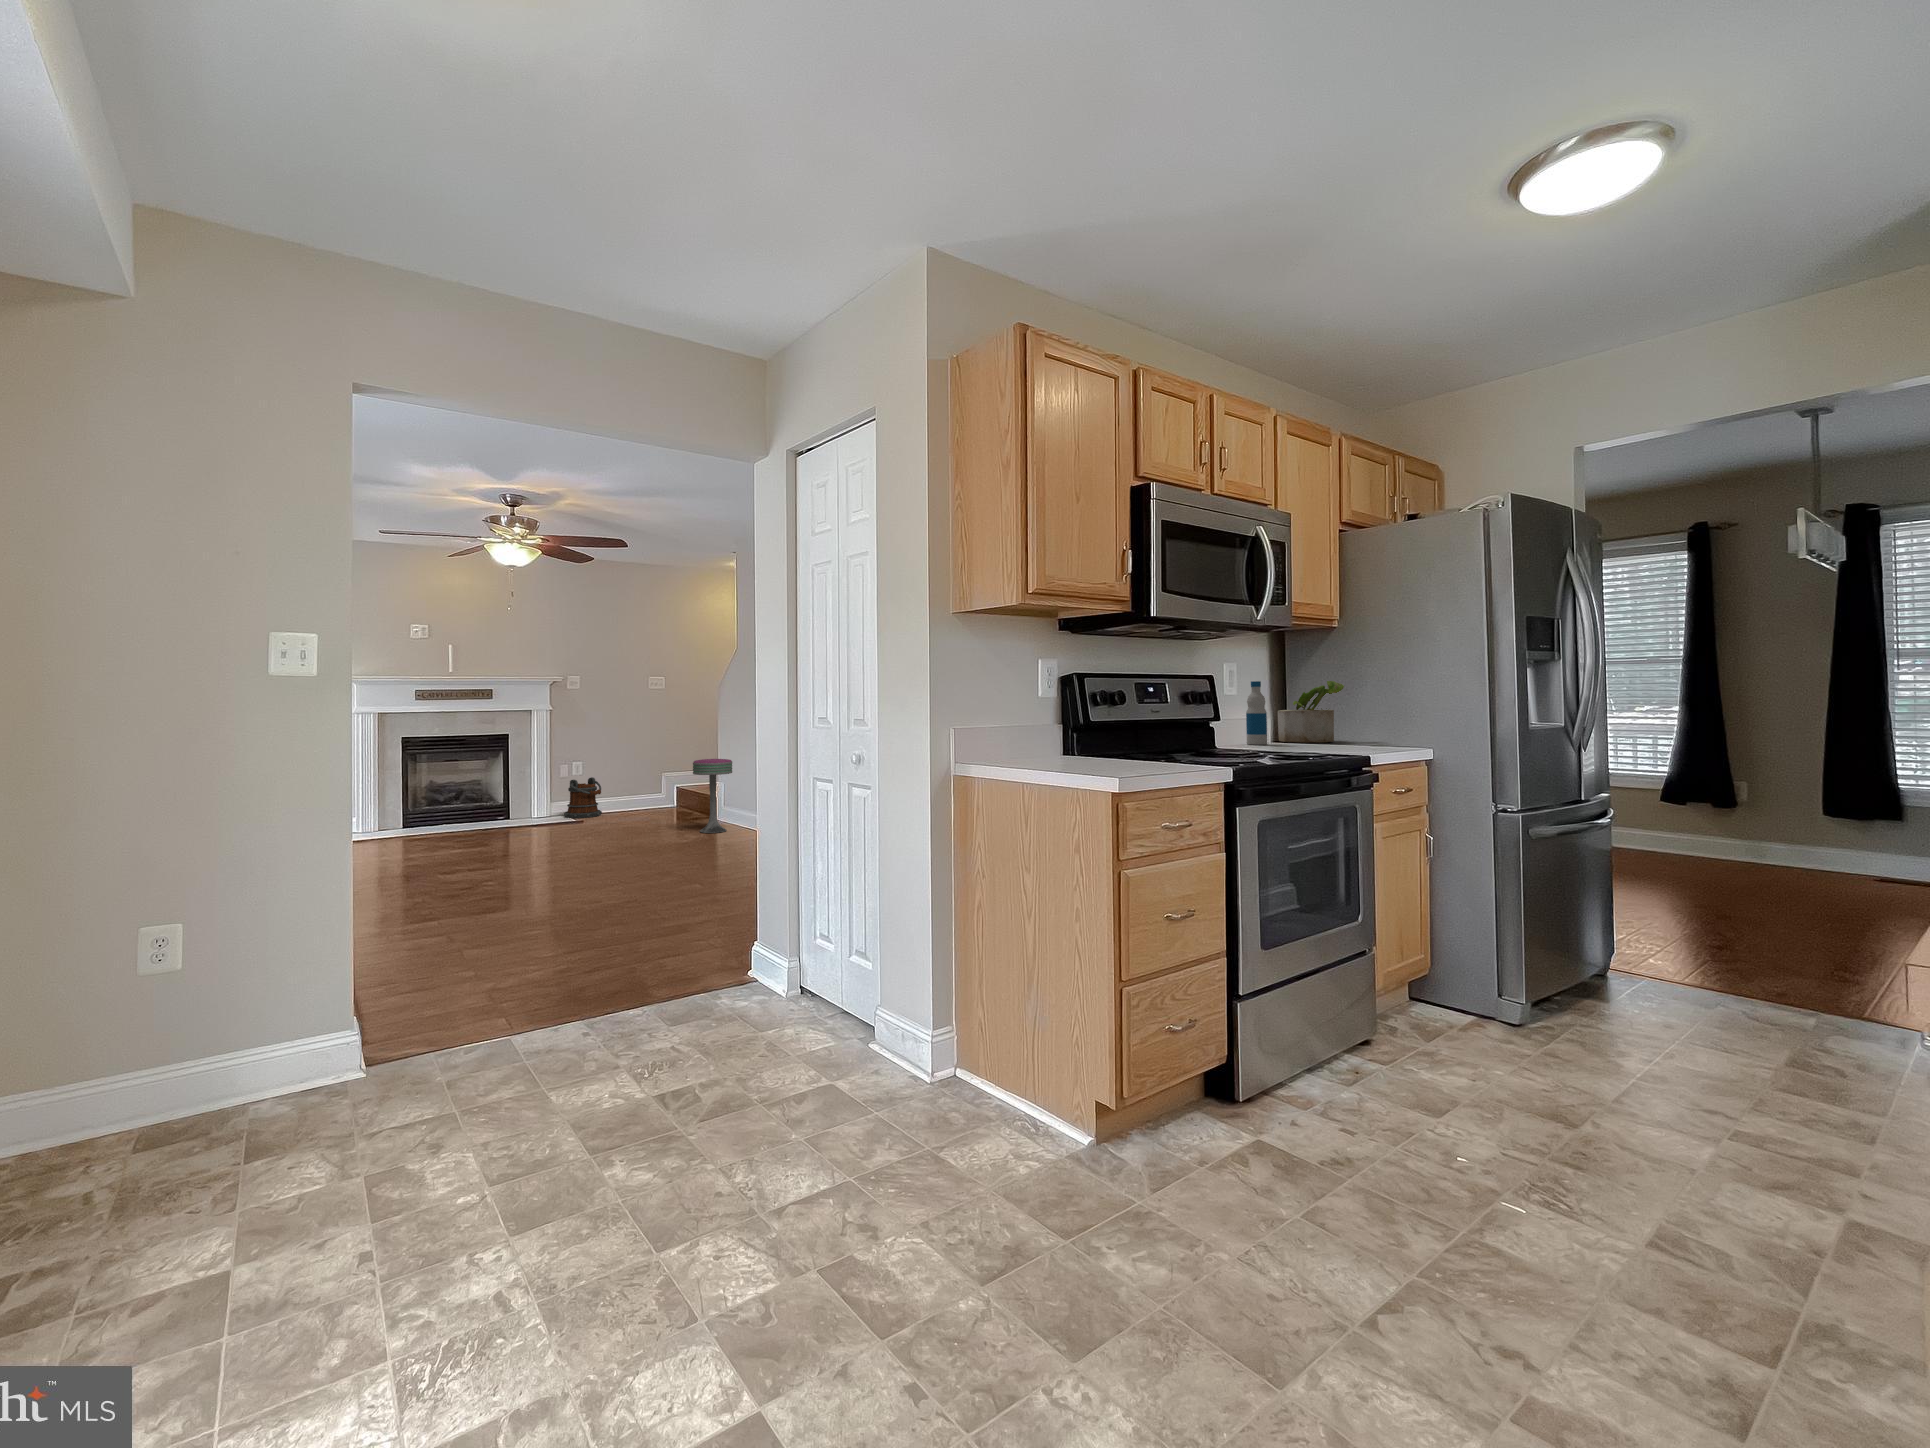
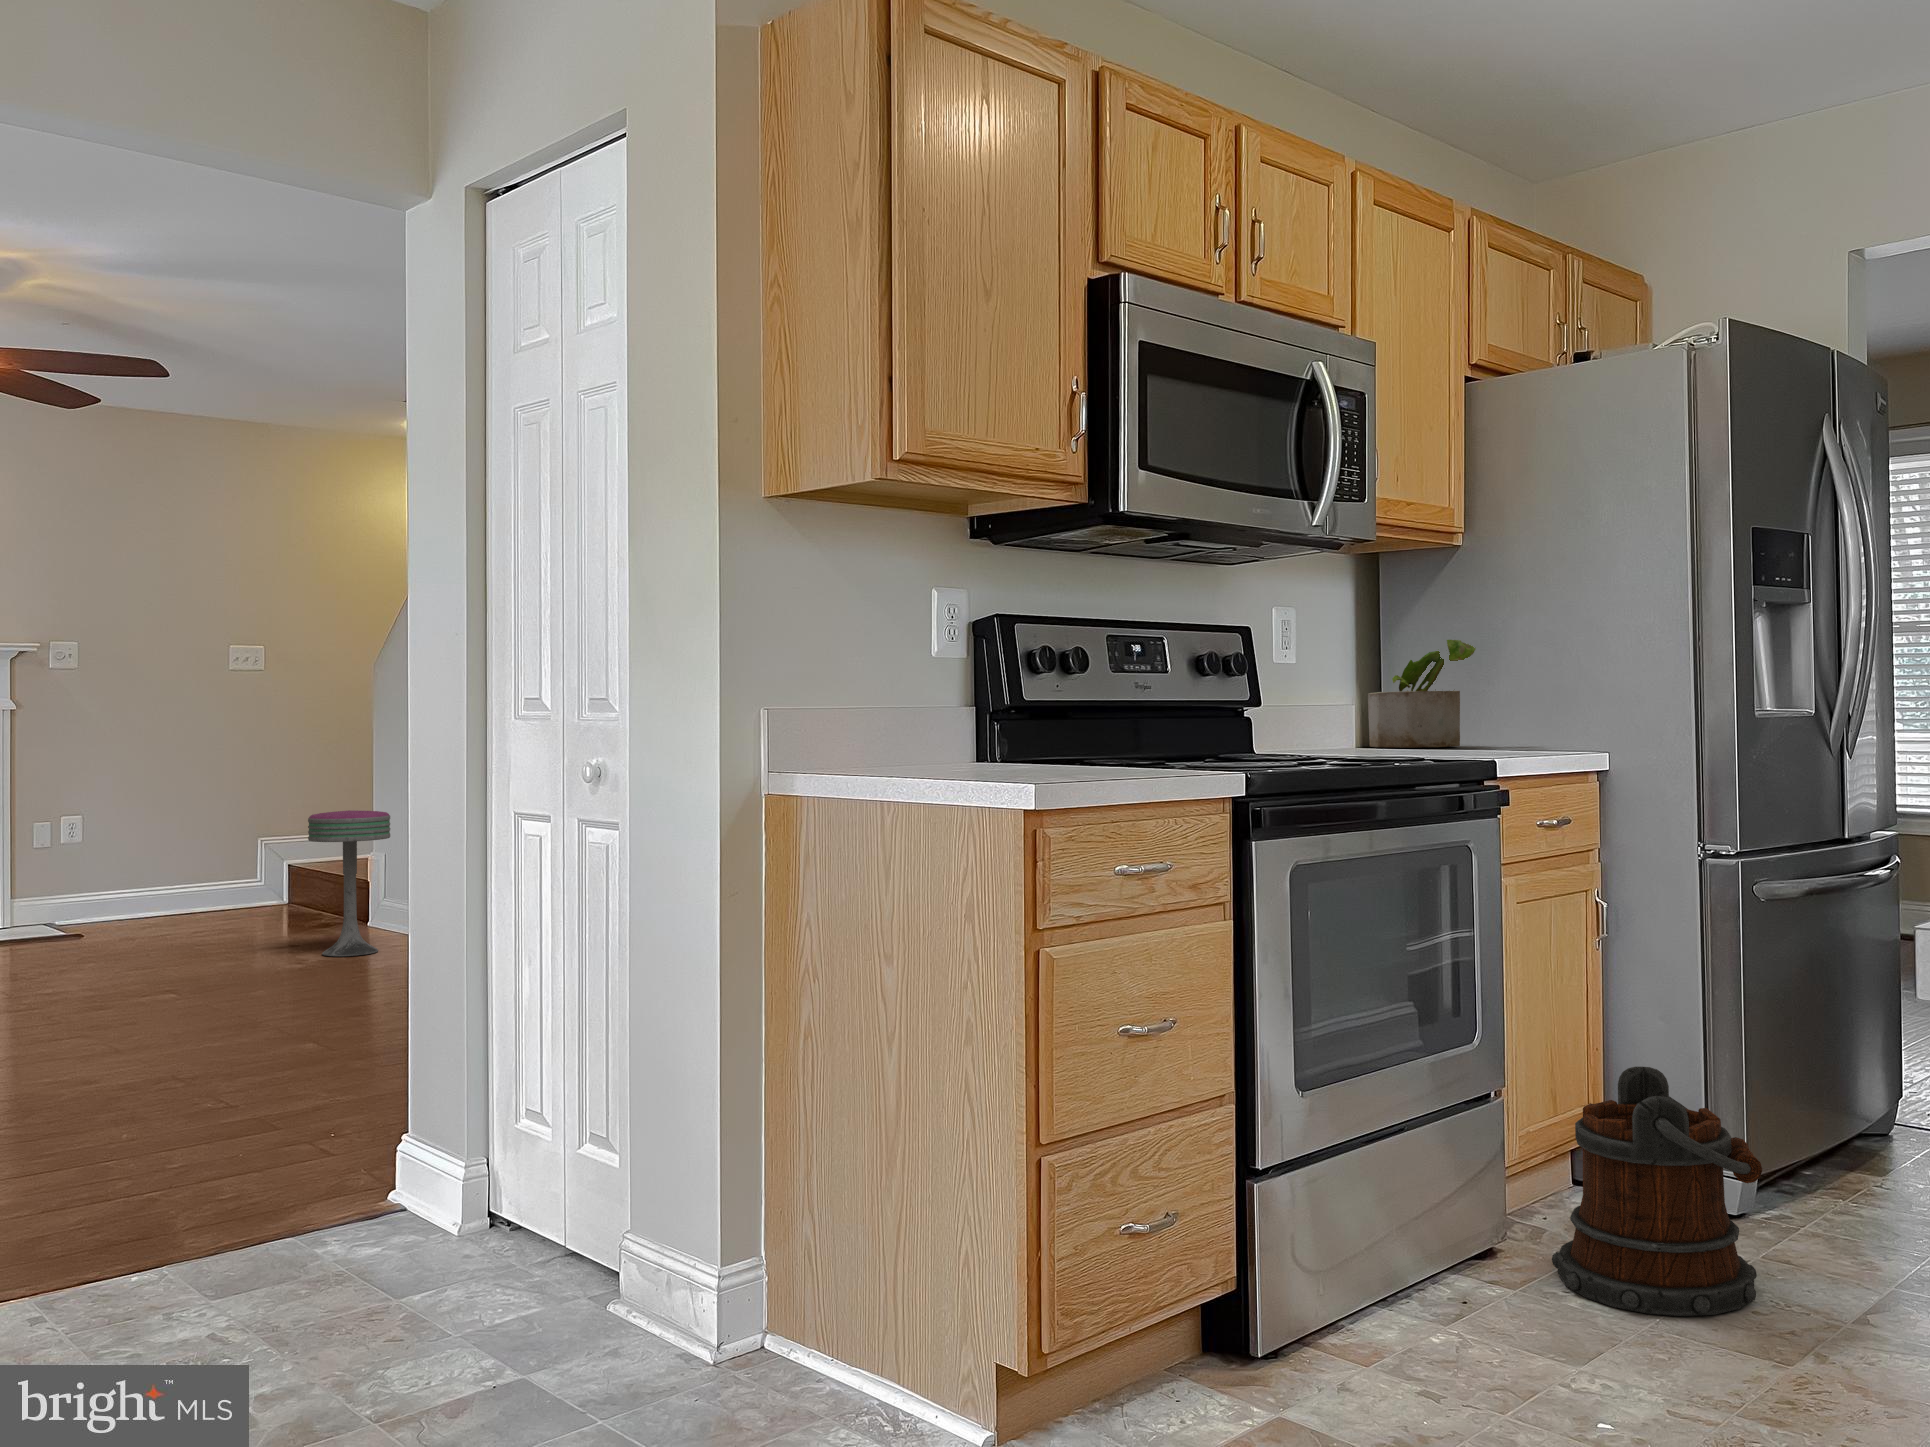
bottle: present [1246,681,1267,745] -> none [1311,639,1345,750]
bucket: present [564,777,602,818] -> present [1552,1067,1762,1316]

